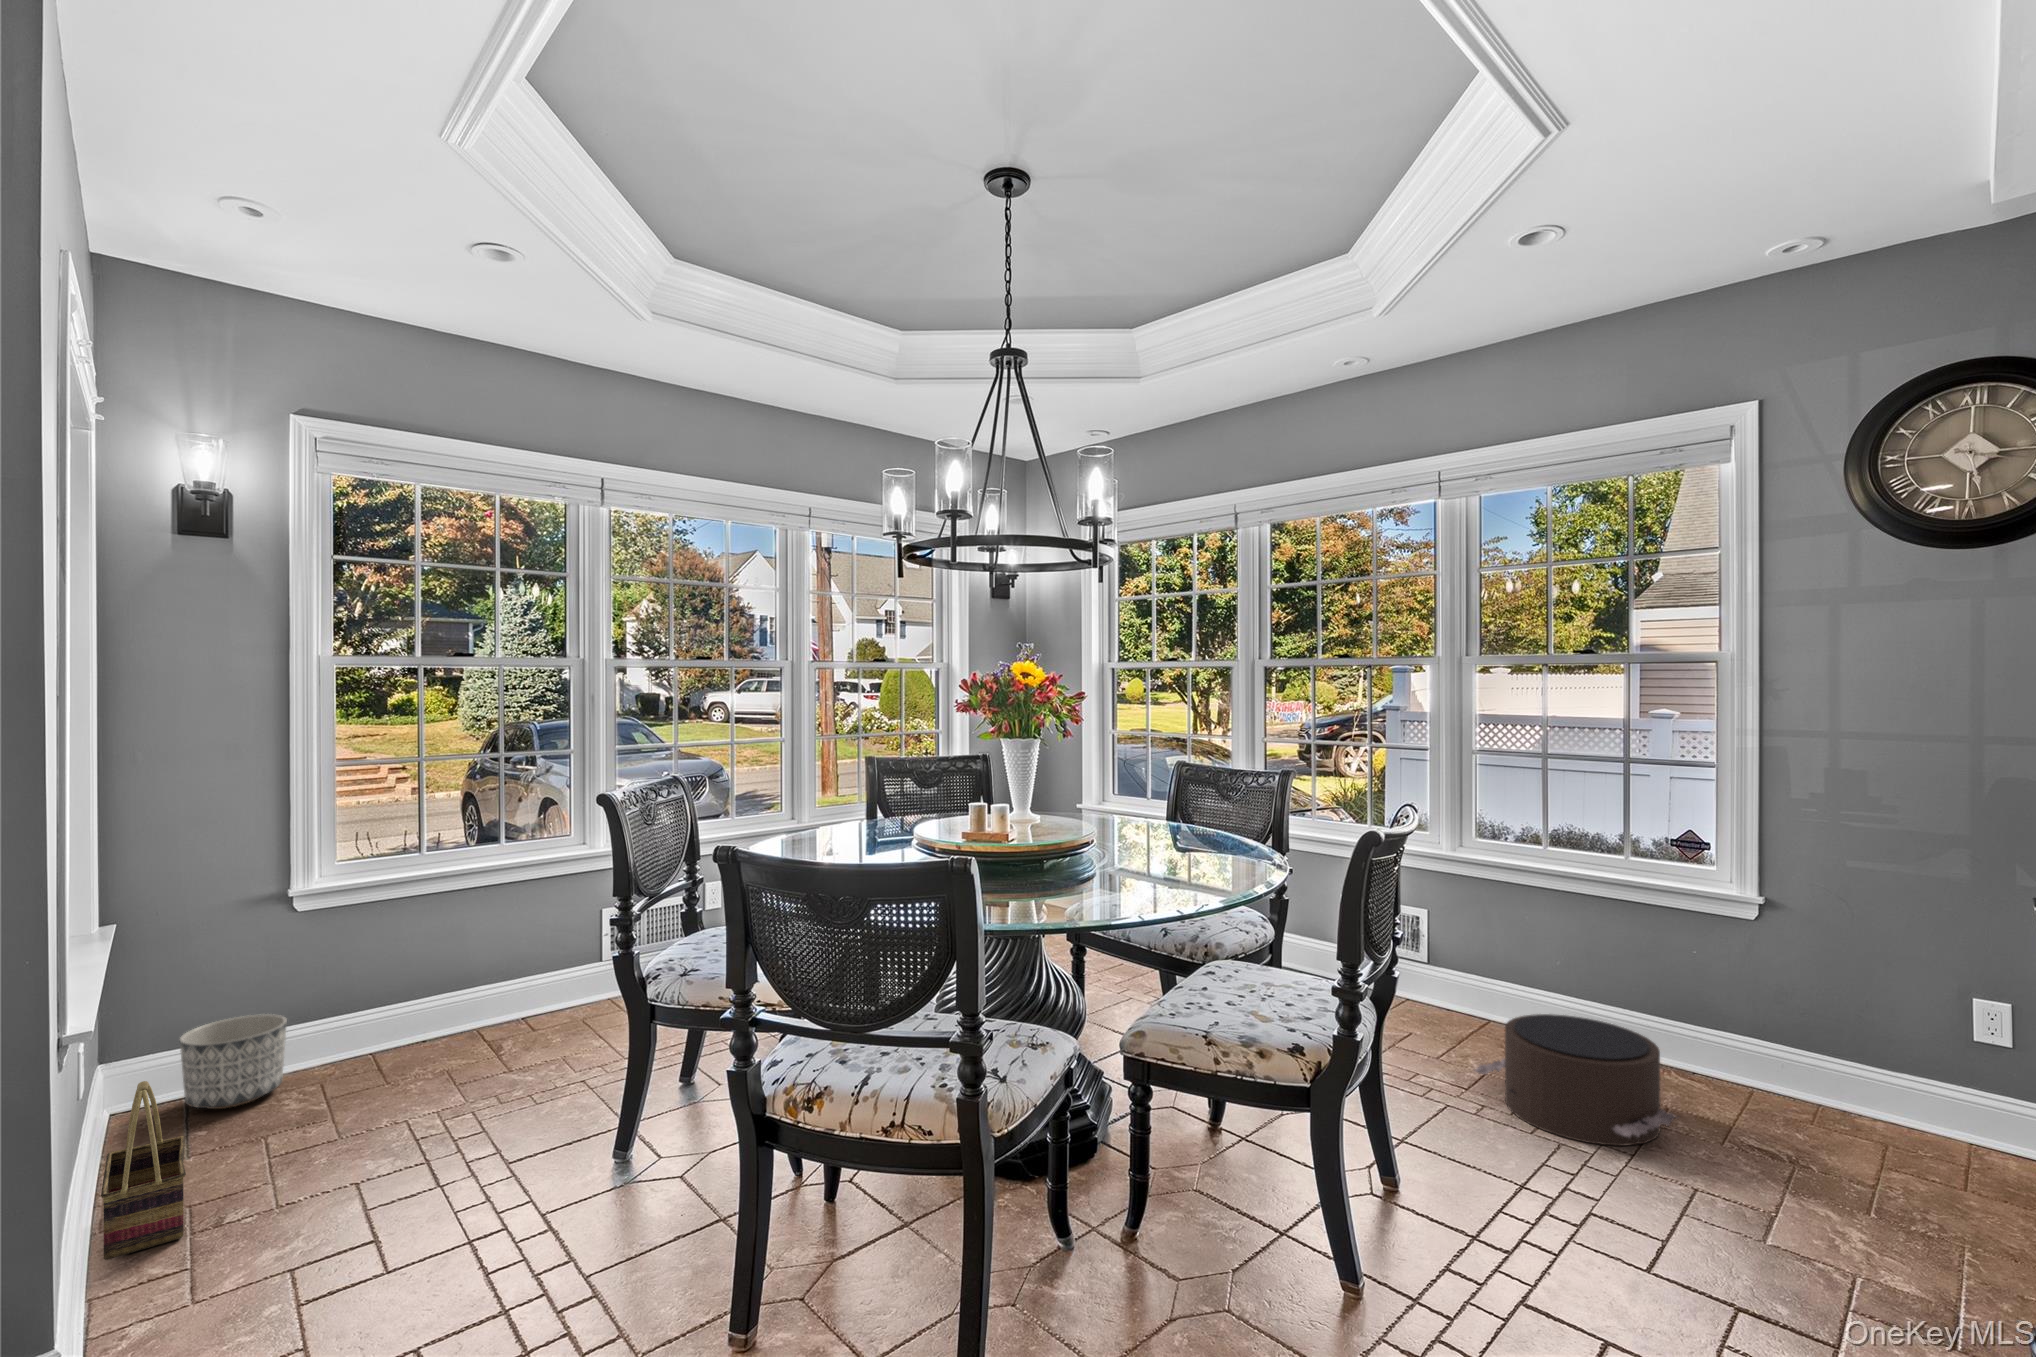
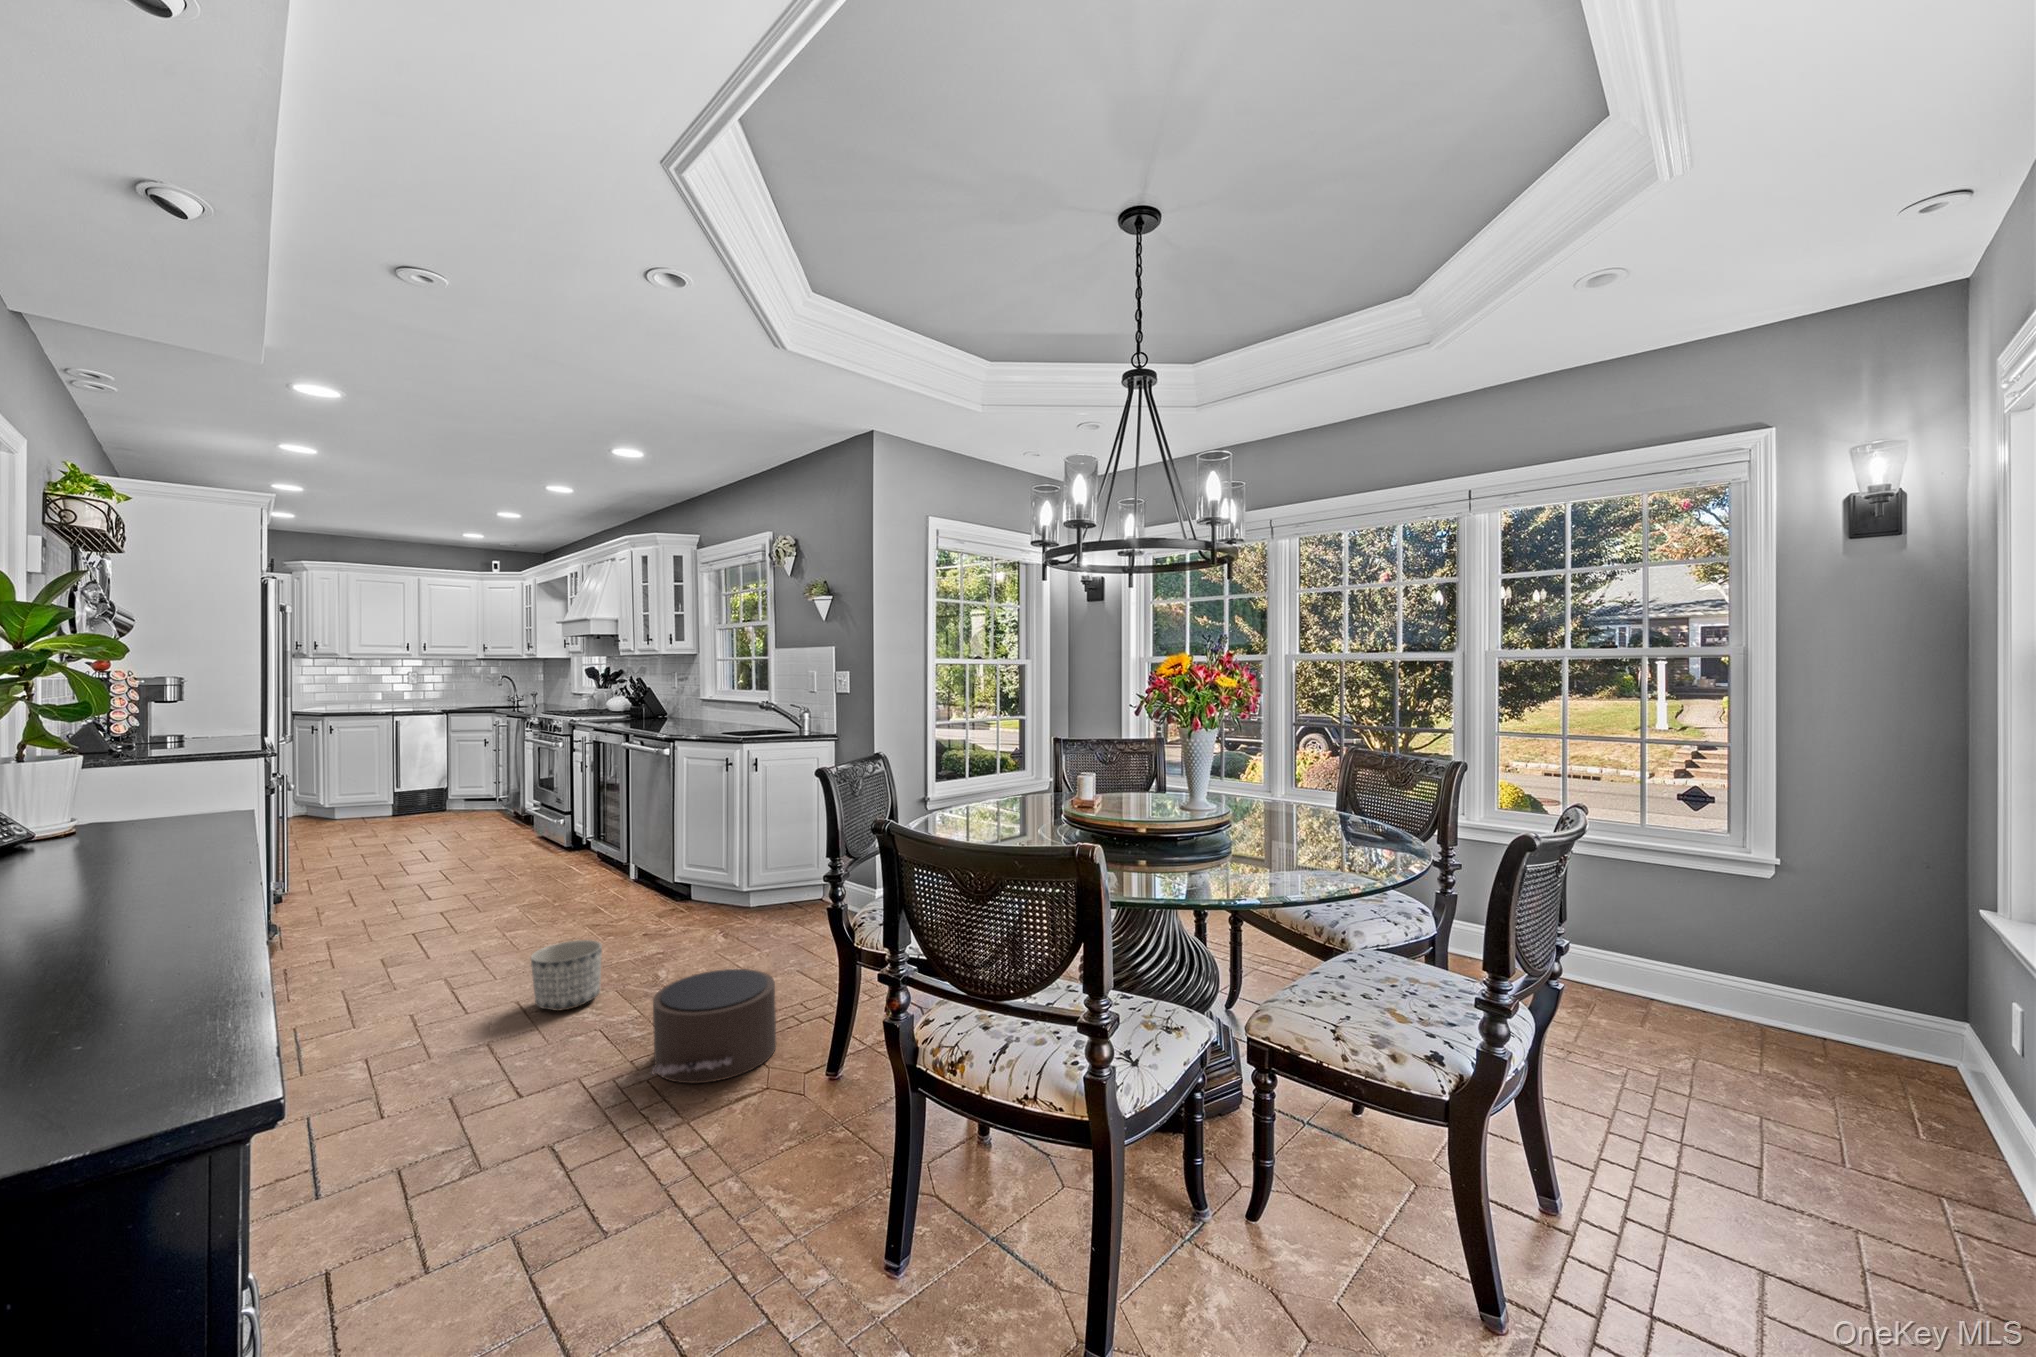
pouf: present [1475,1014,1676,1146] -> present [651,969,776,1083]
basket: present [101,1081,186,1260] -> none [462,992,524,1125]

